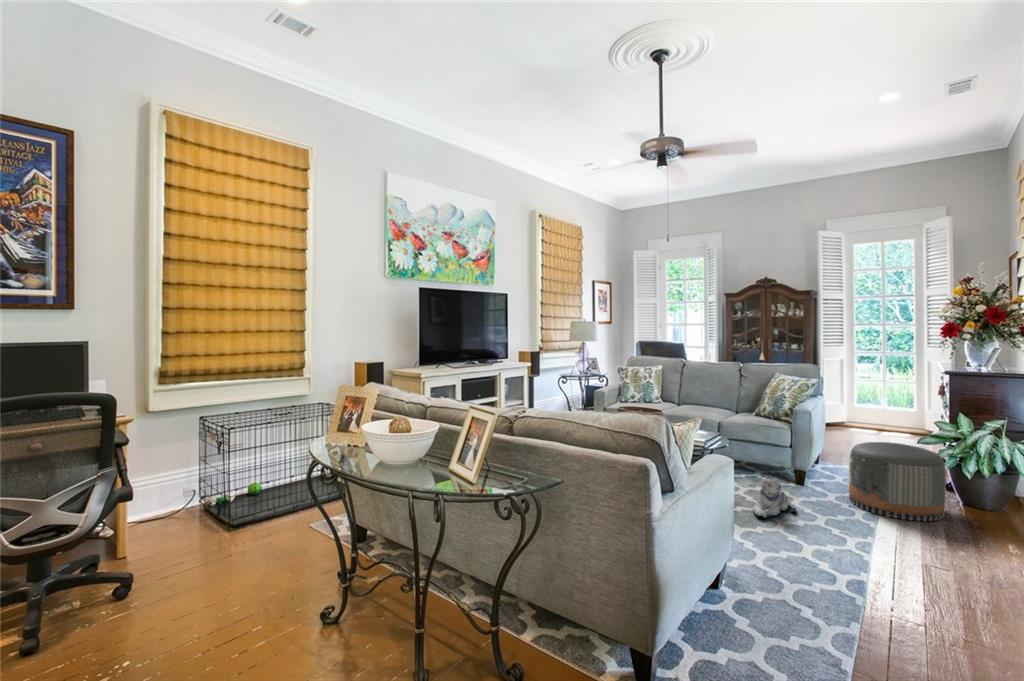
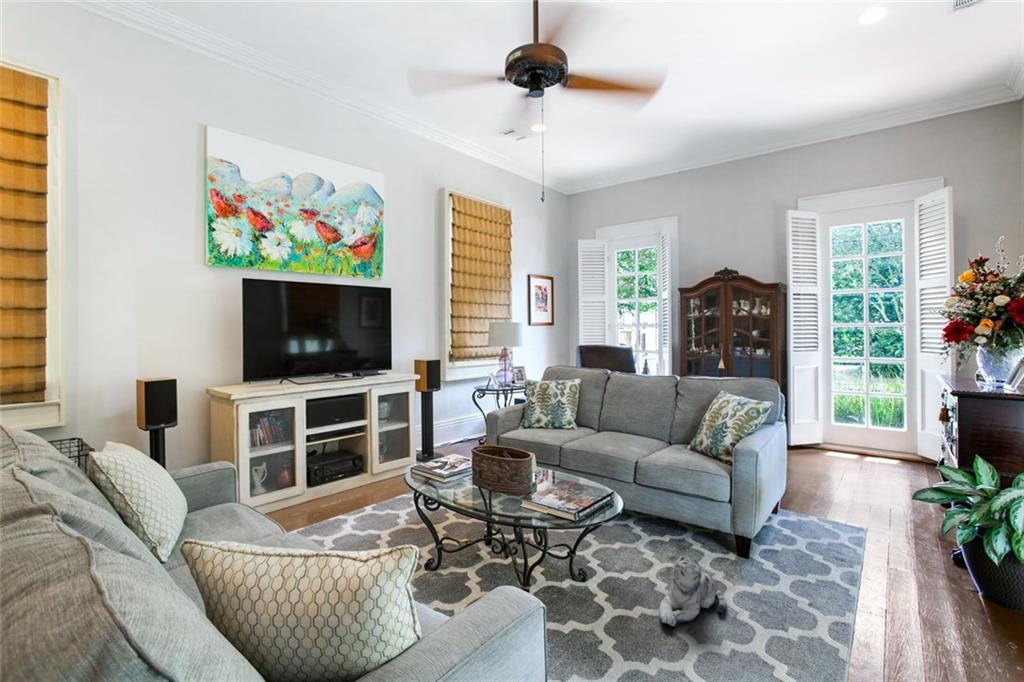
pouf: present [849,442,946,521] -> none [809,496,953,633]

